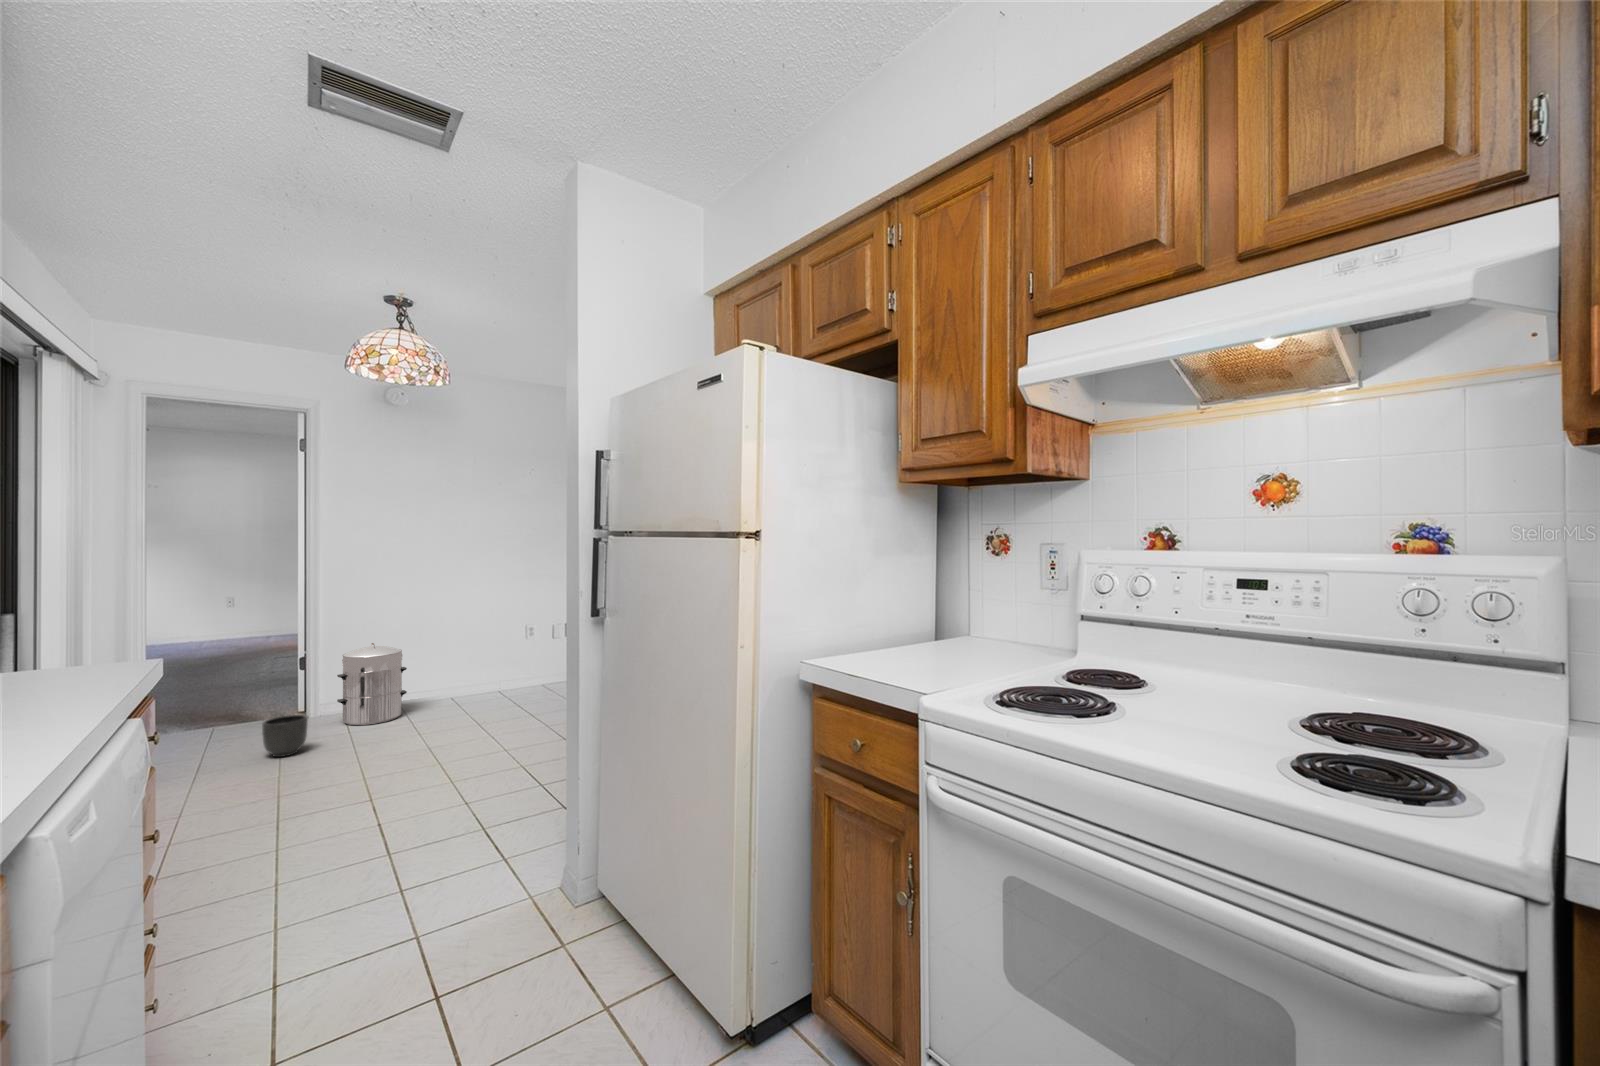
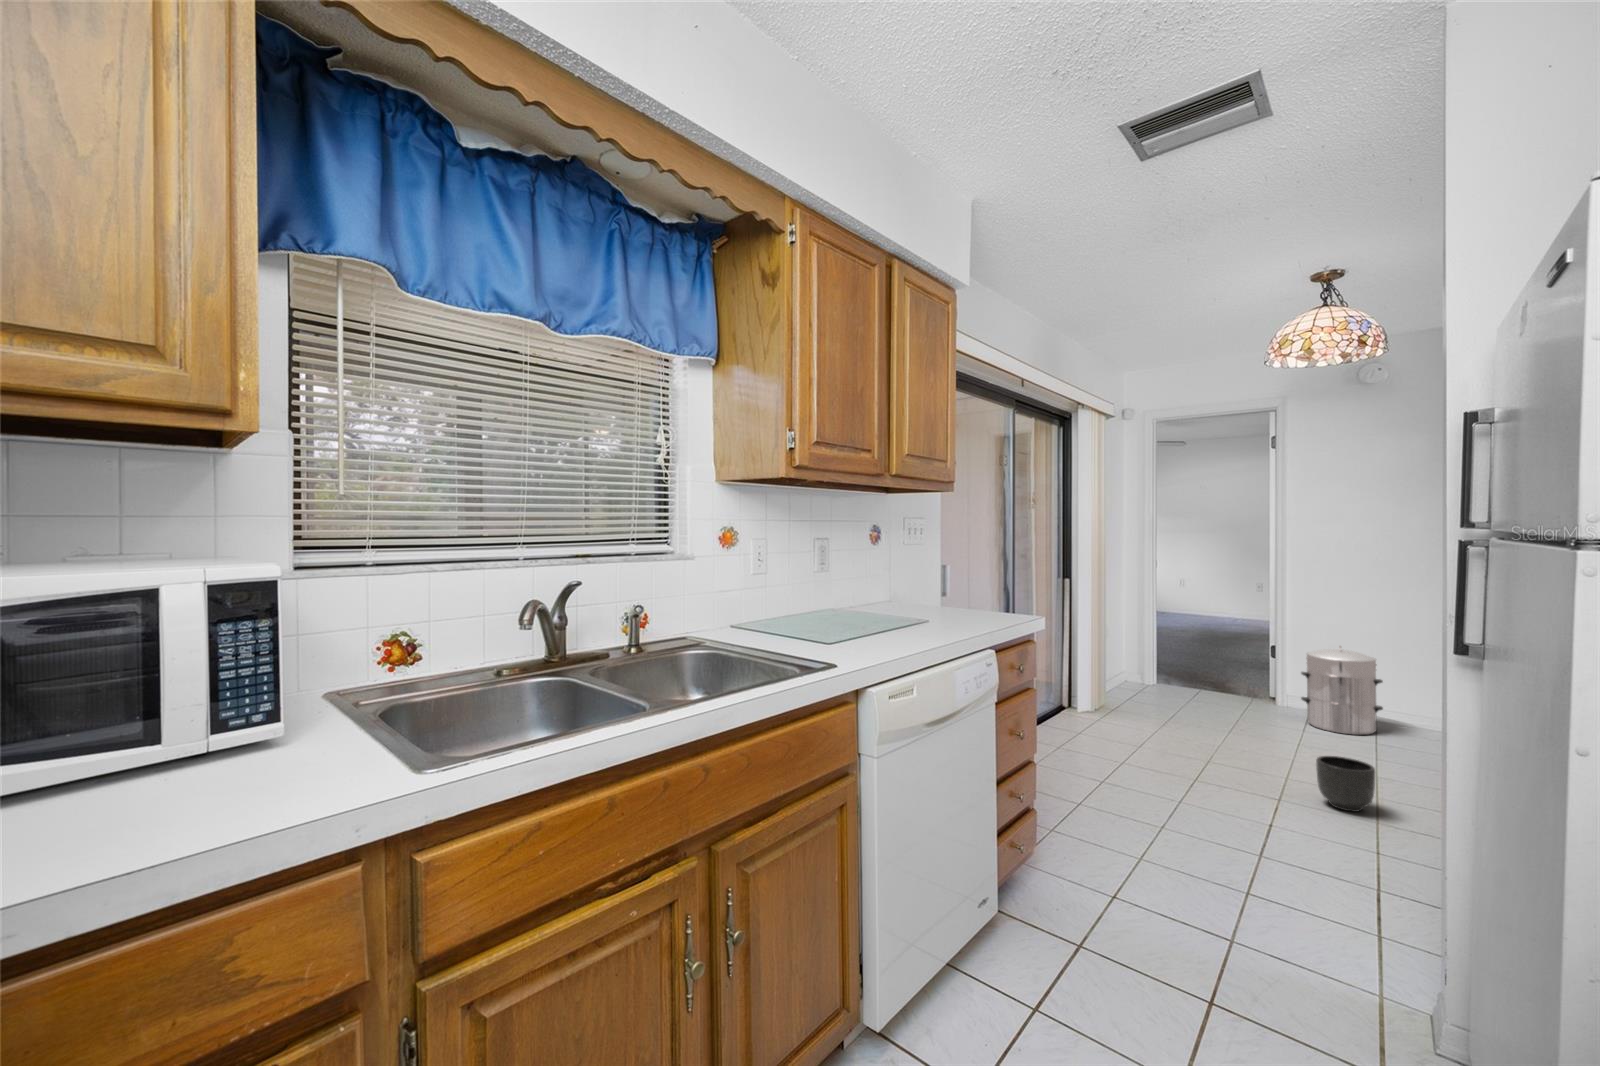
planter: present [262,715,308,757] -> present [1316,756,1375,812]

